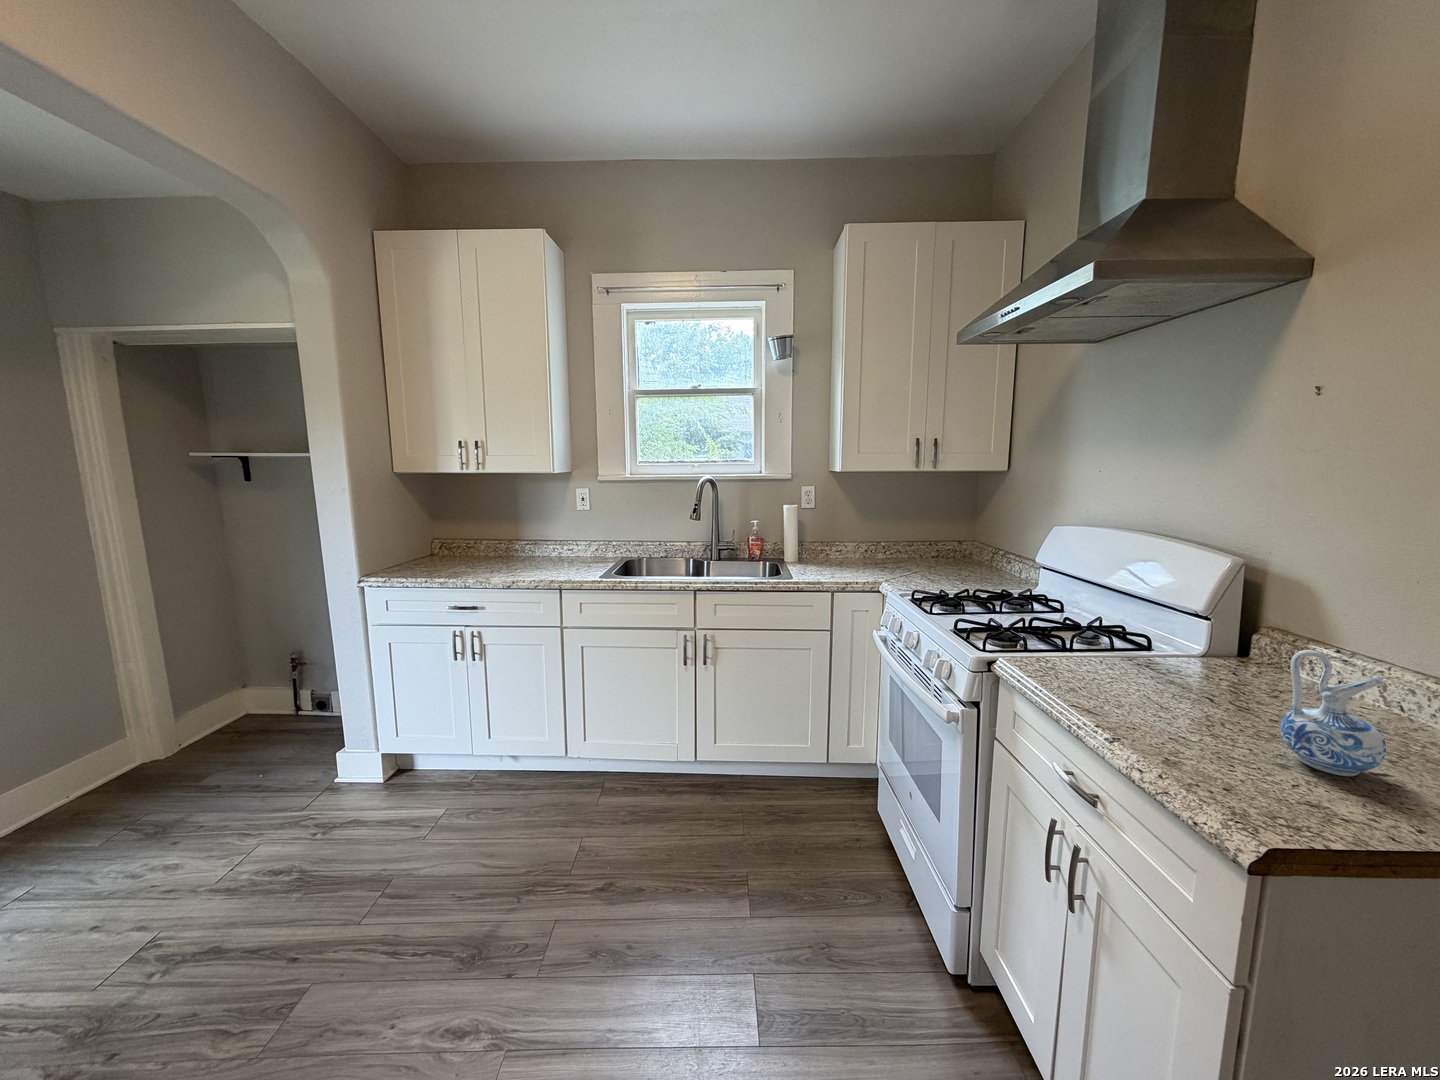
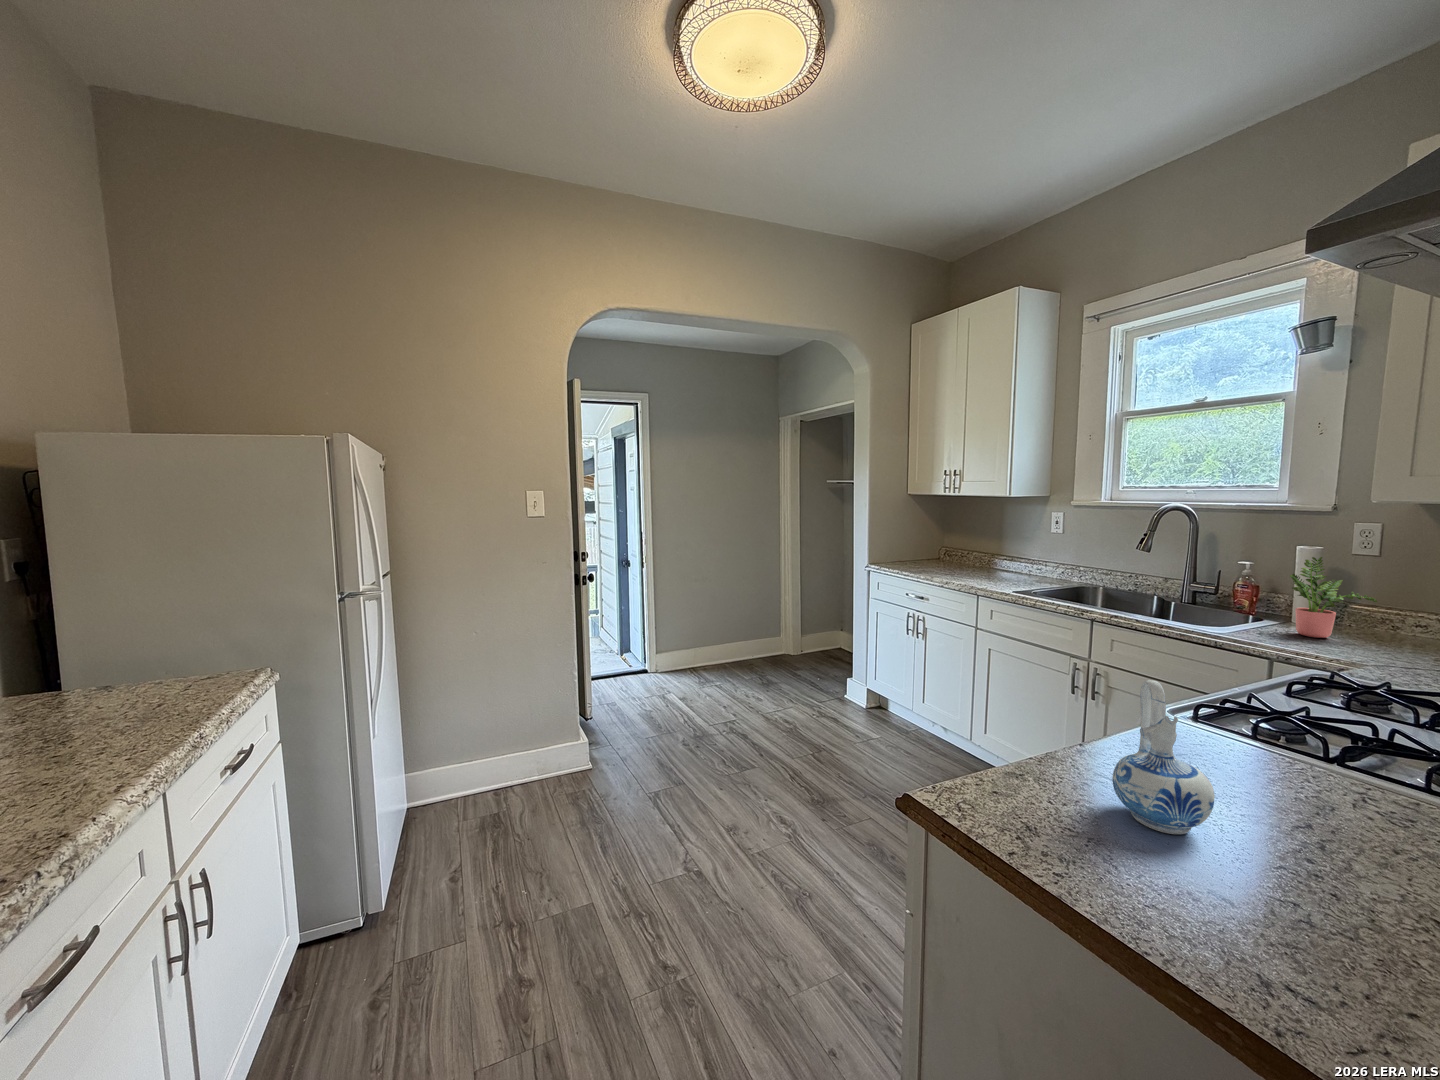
potted plant: none [814,512,849,569] -> present [1290,557,1377,638]

